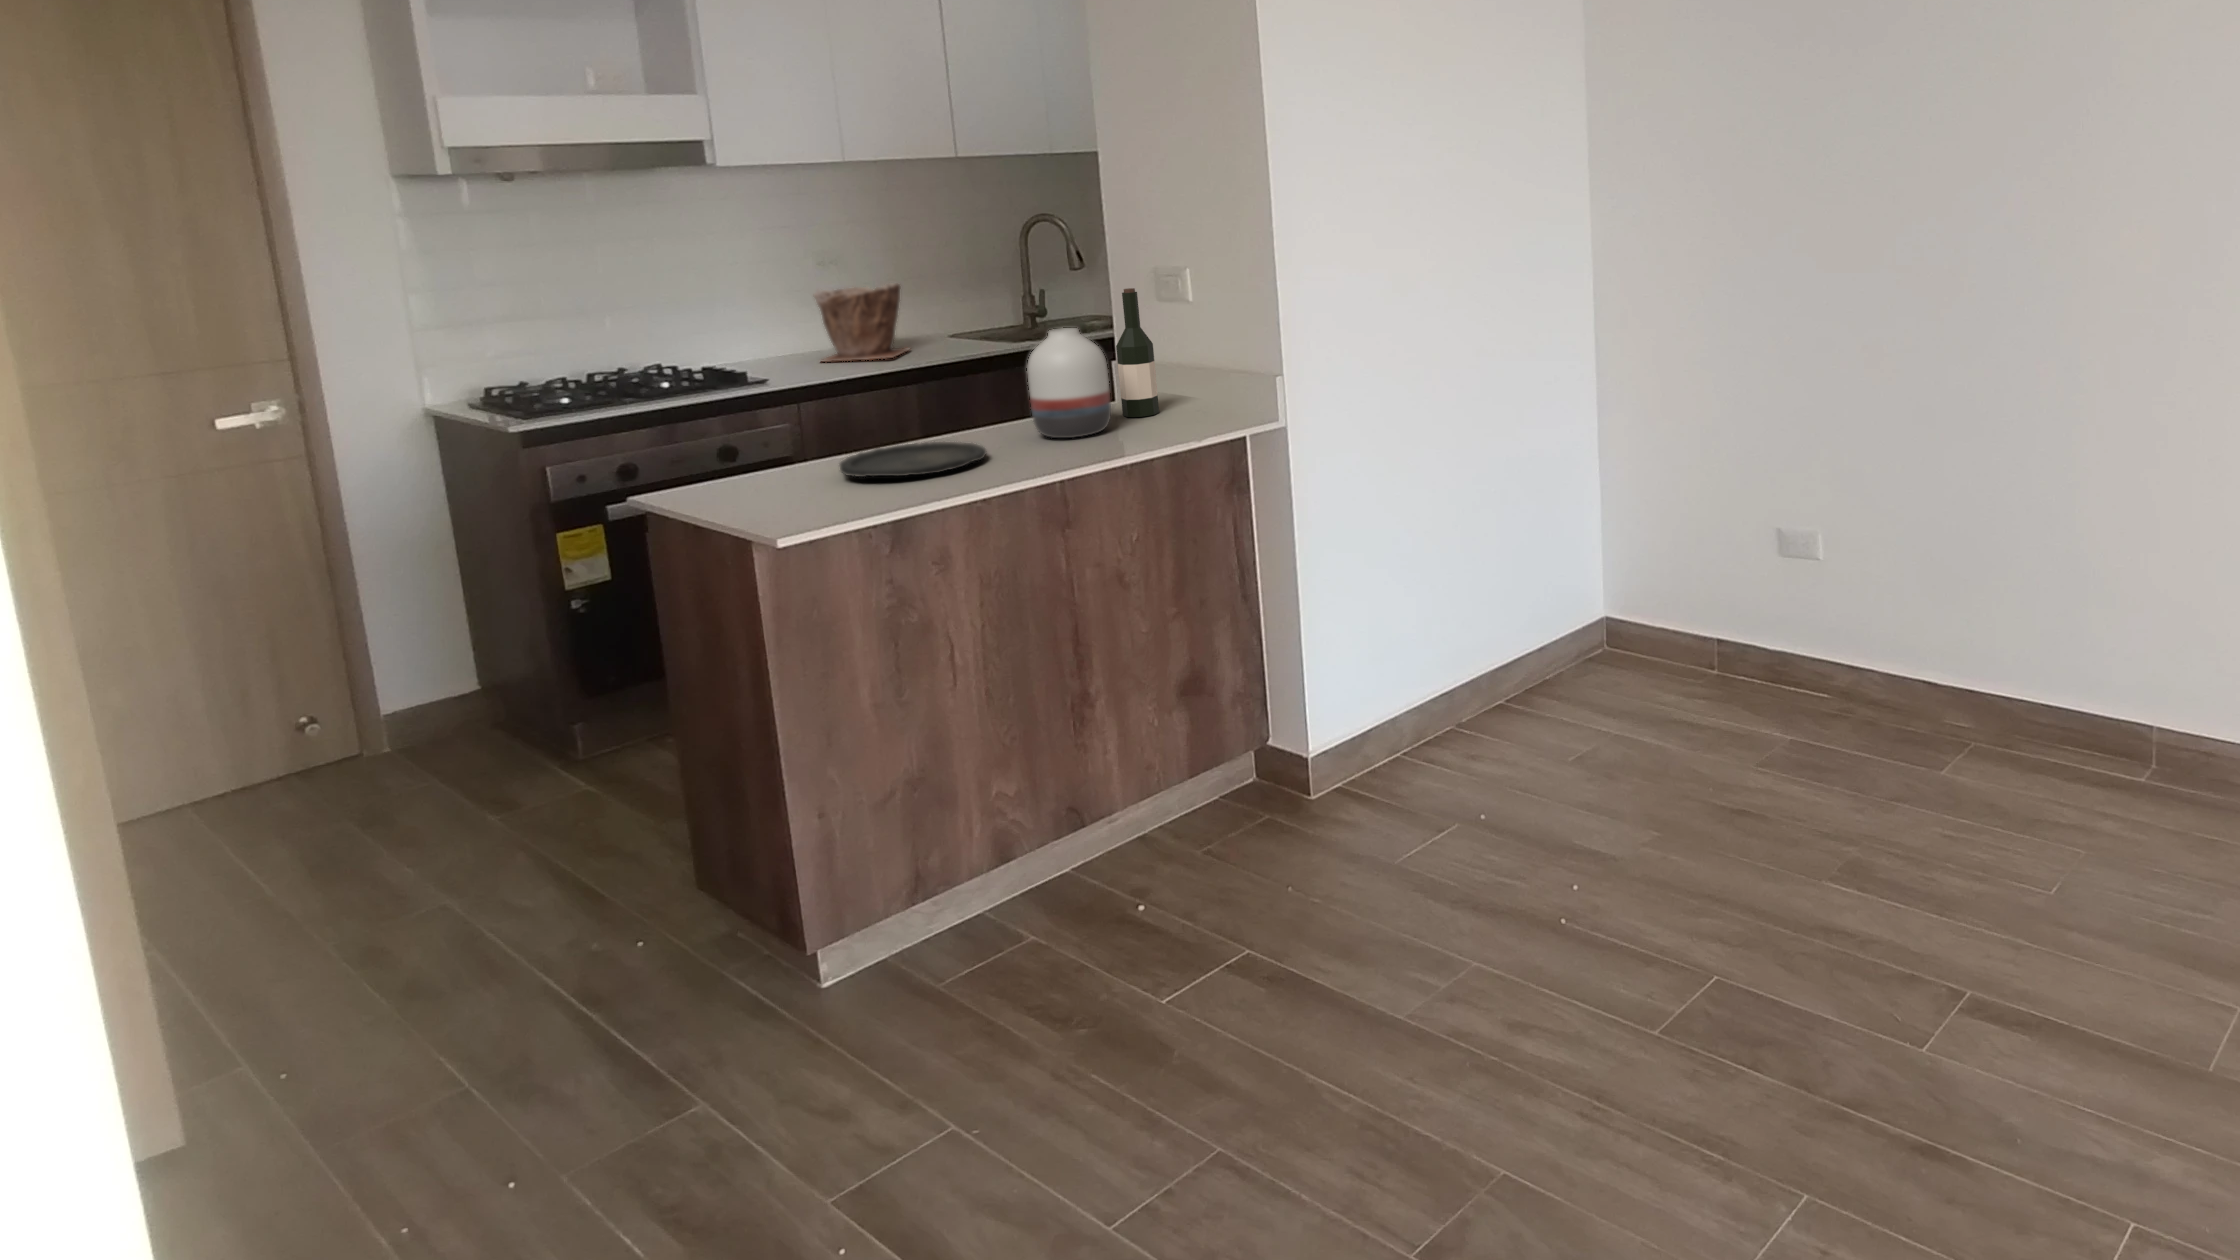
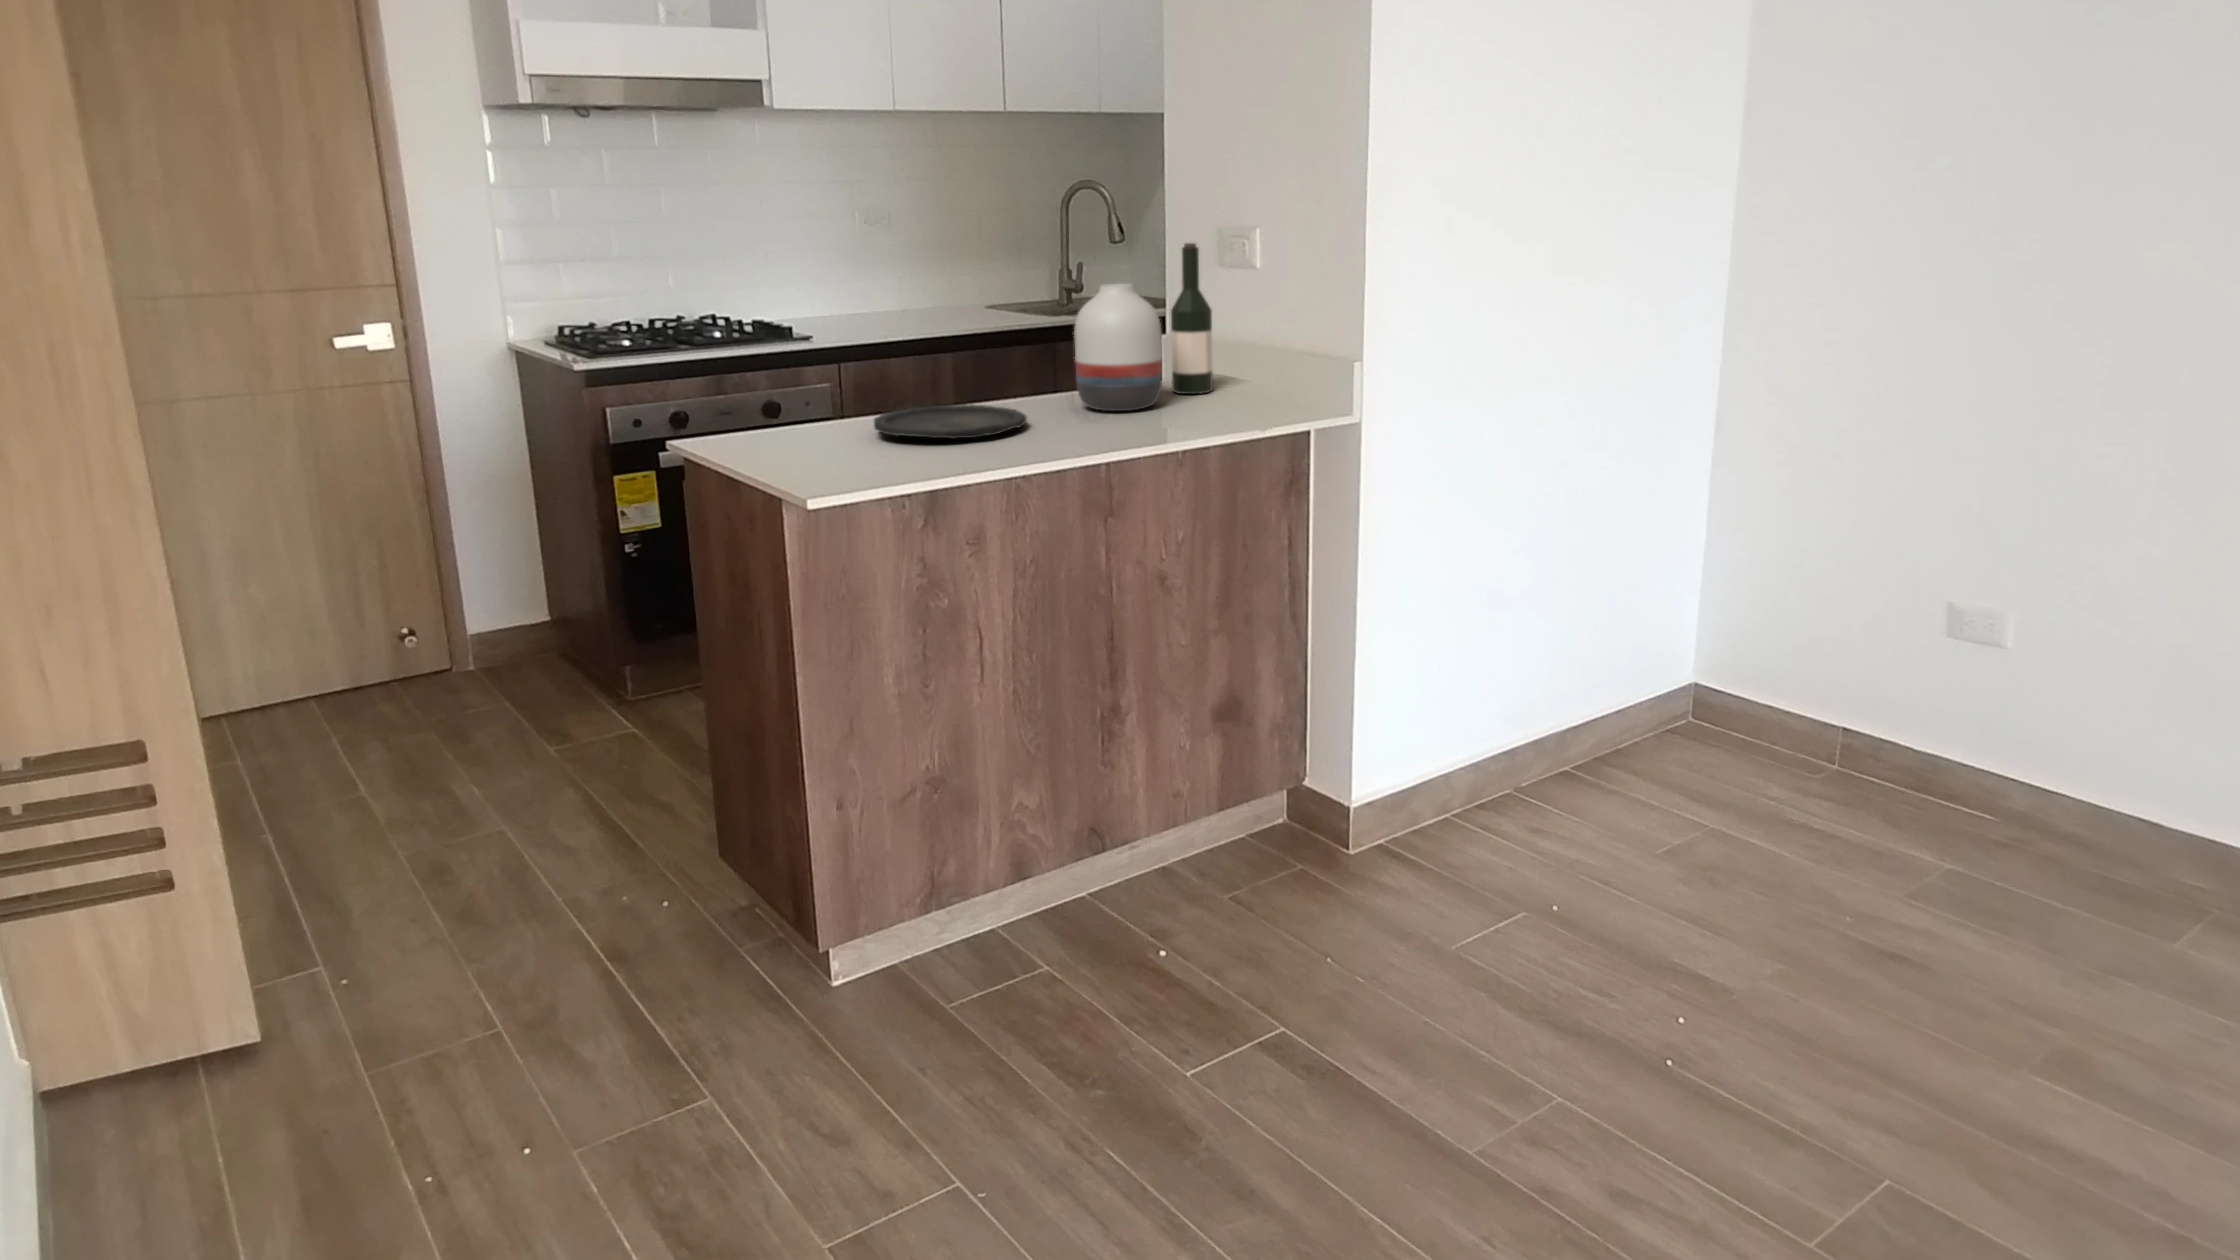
plant pot: present [814,283,911,362] -> none [862,242,953,323]

